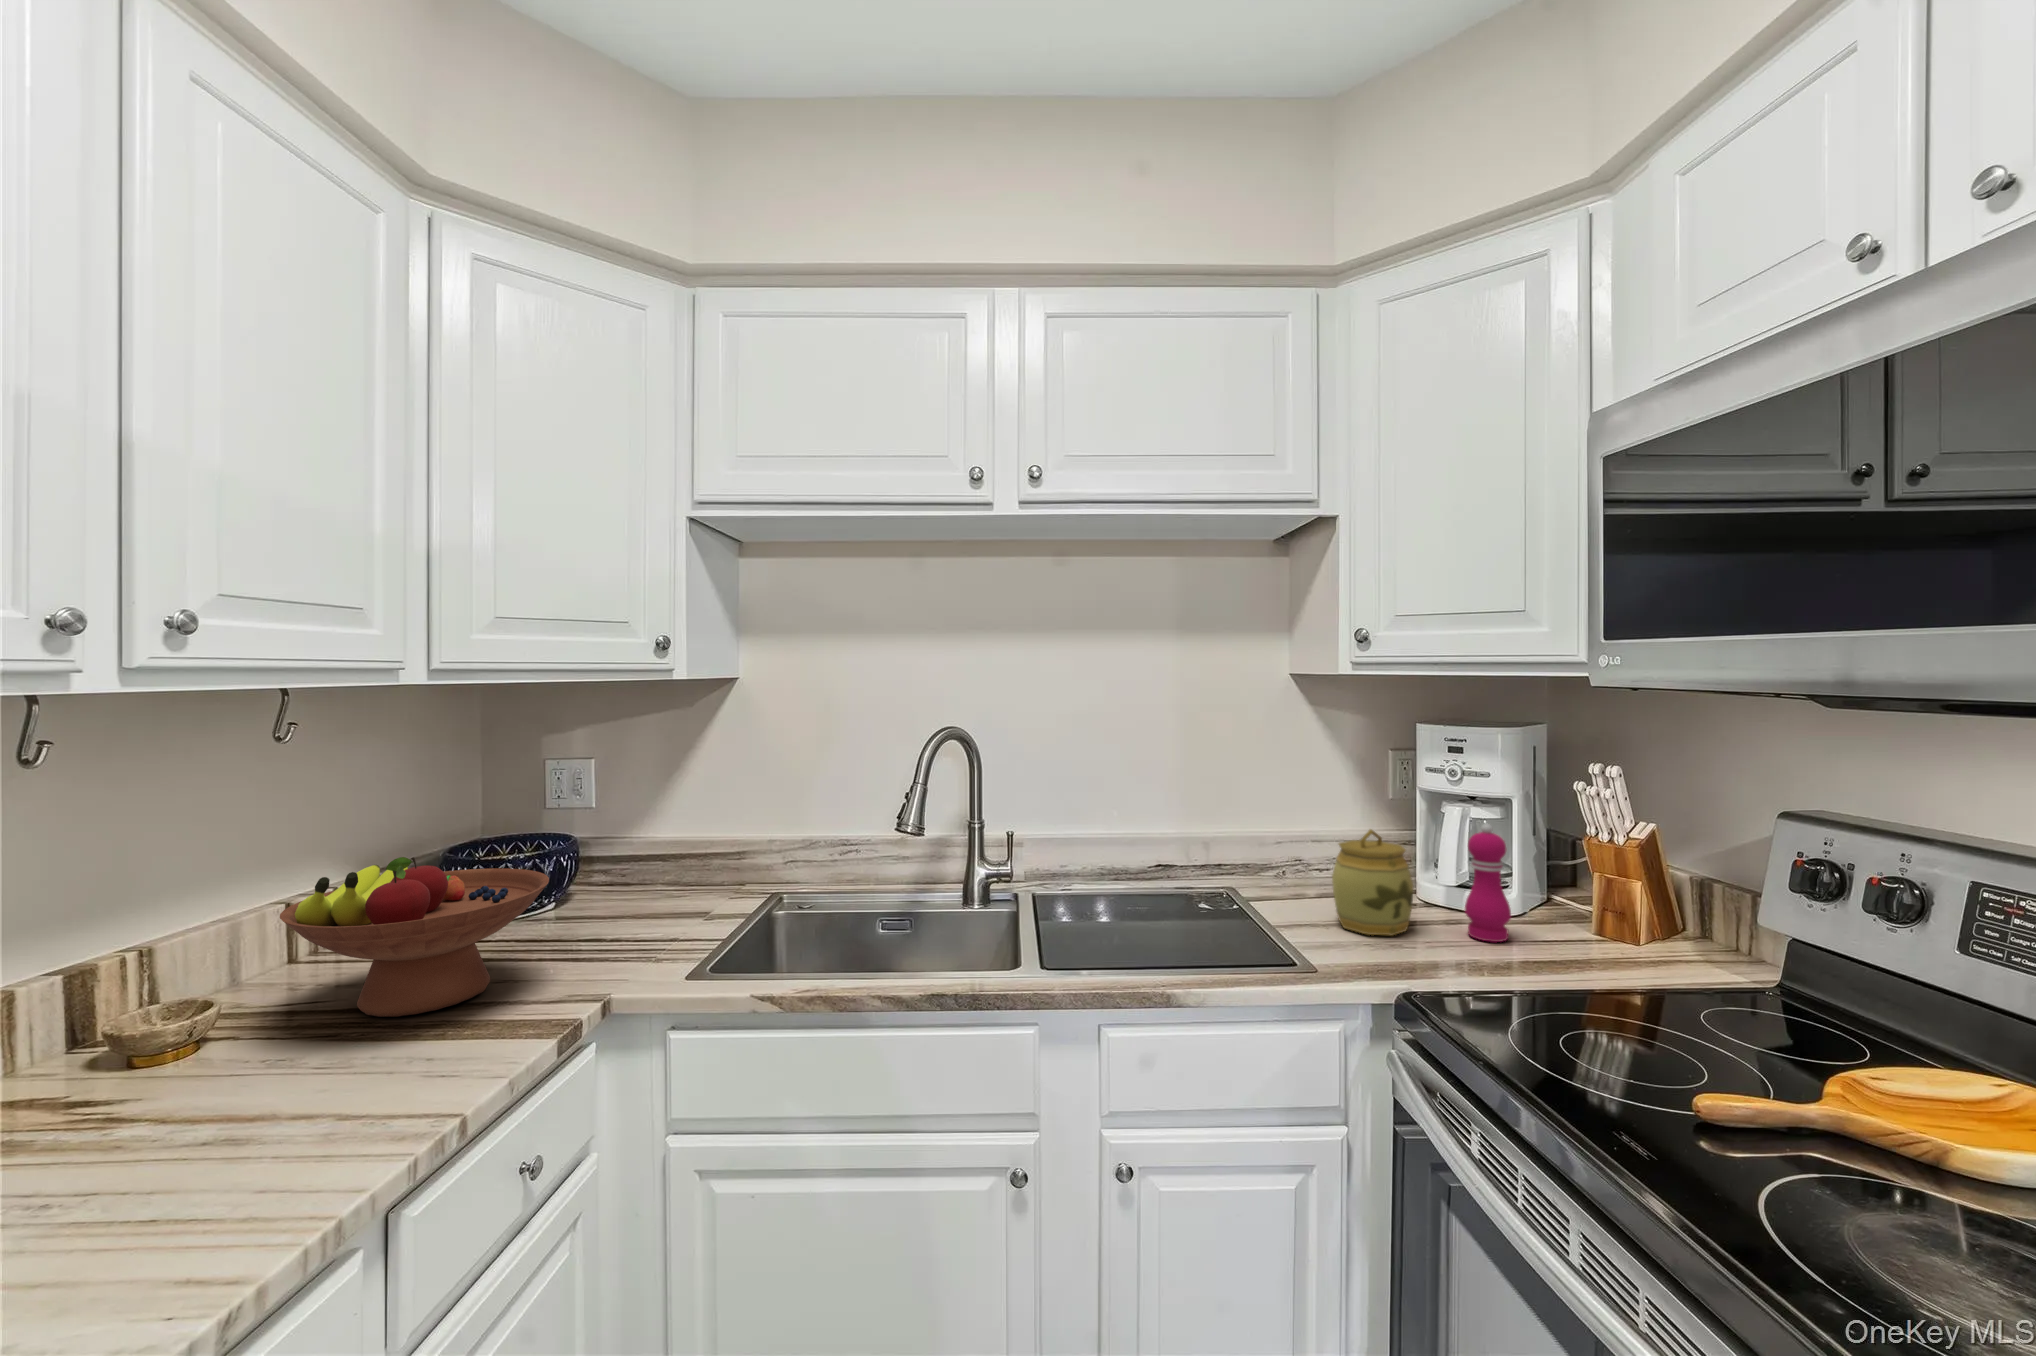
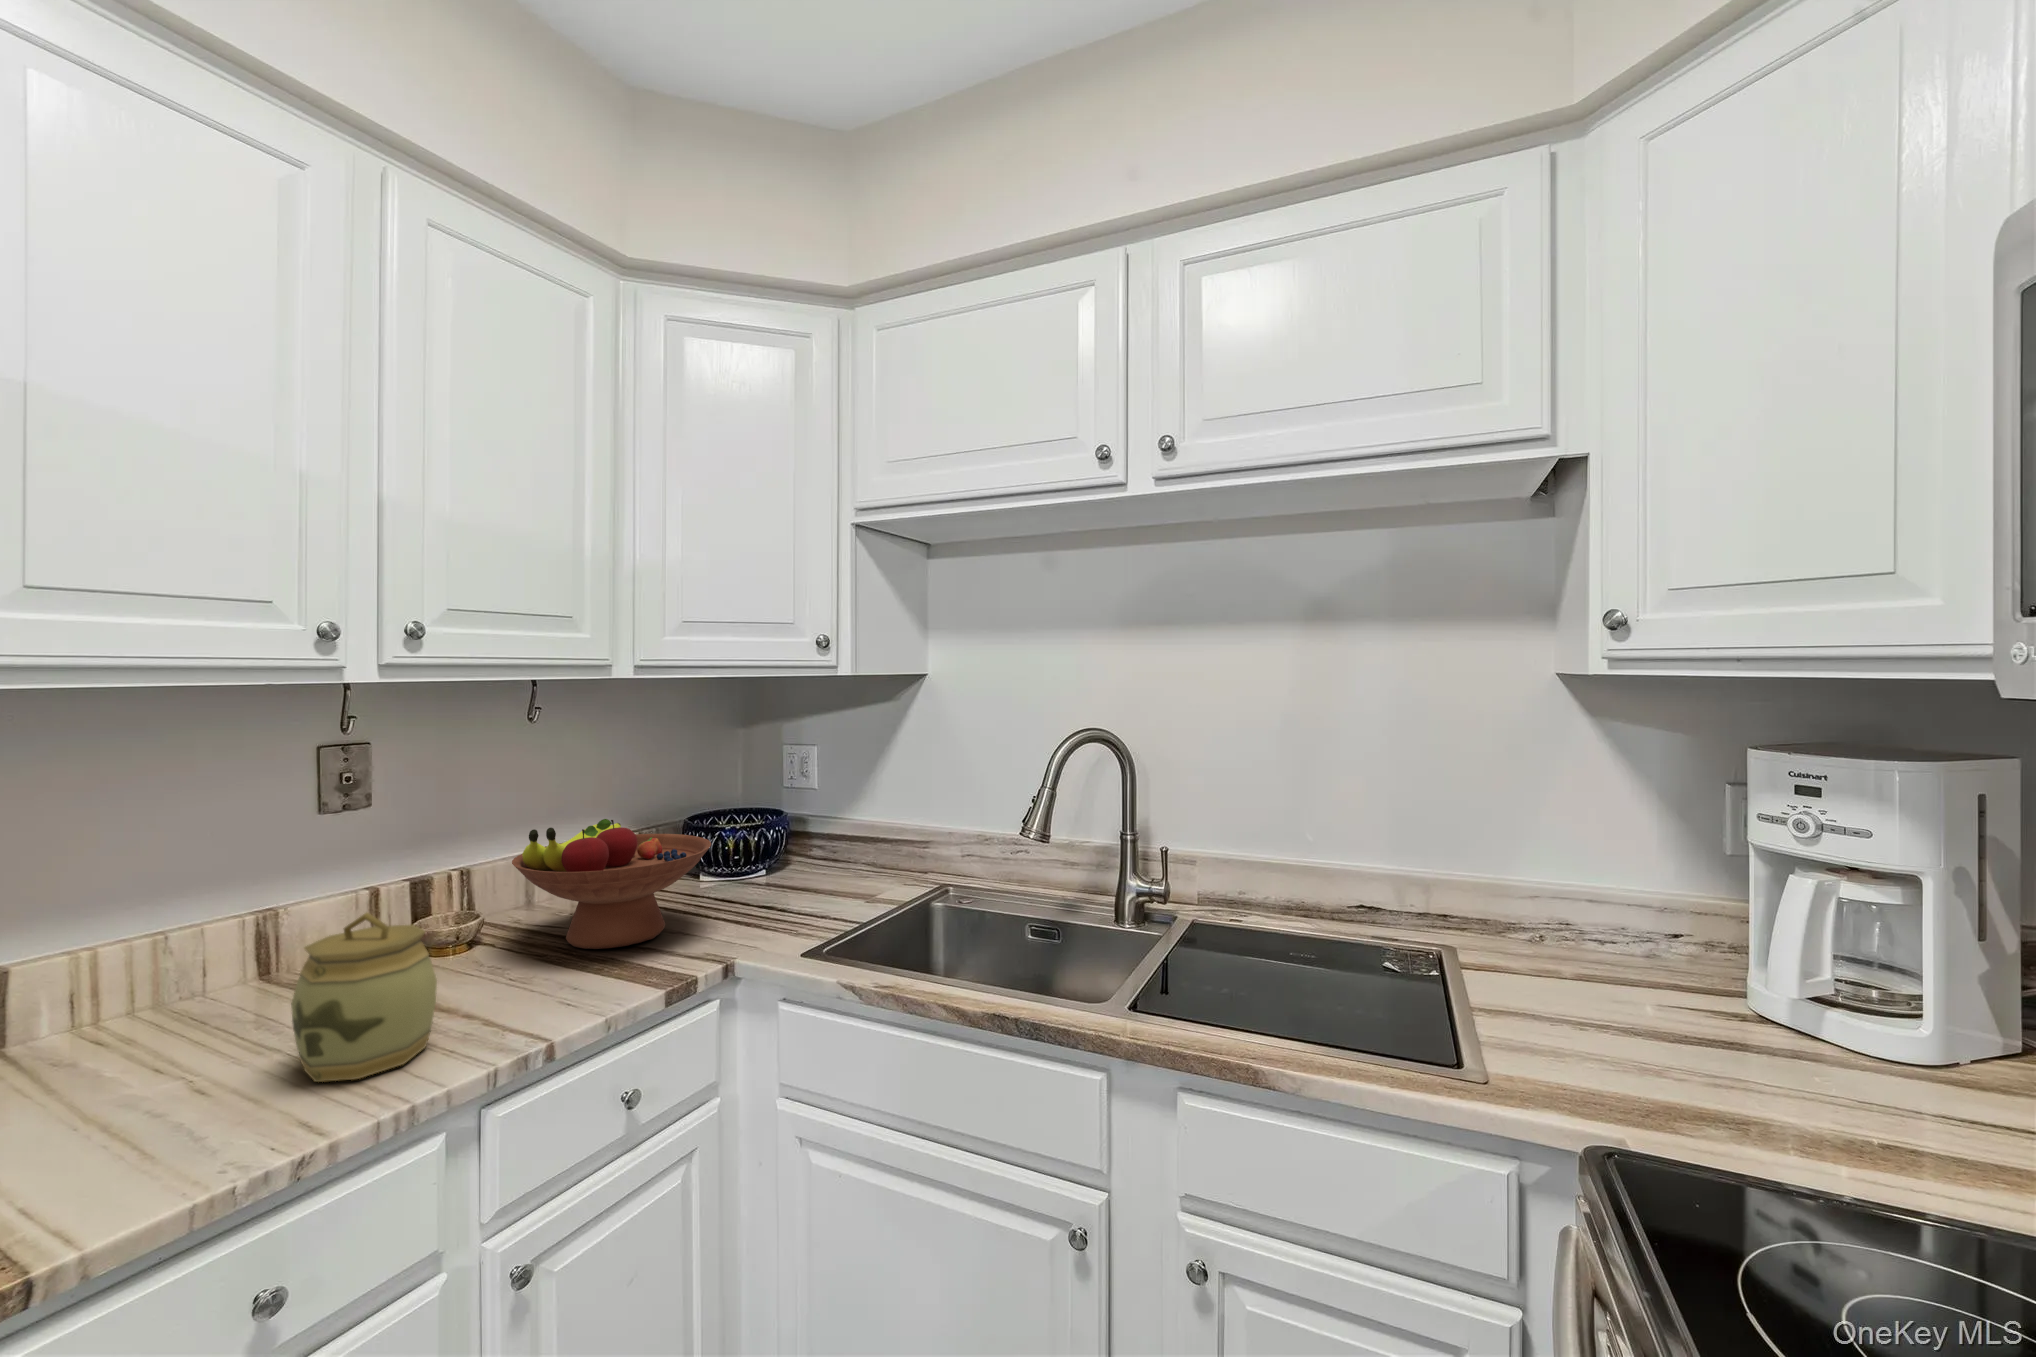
pepper mill: present [1465,824,1511,942] -> none [1796,909,1888,1102]
jar: present [1332,829,1413,936] -> present [291,913,437,1082]

